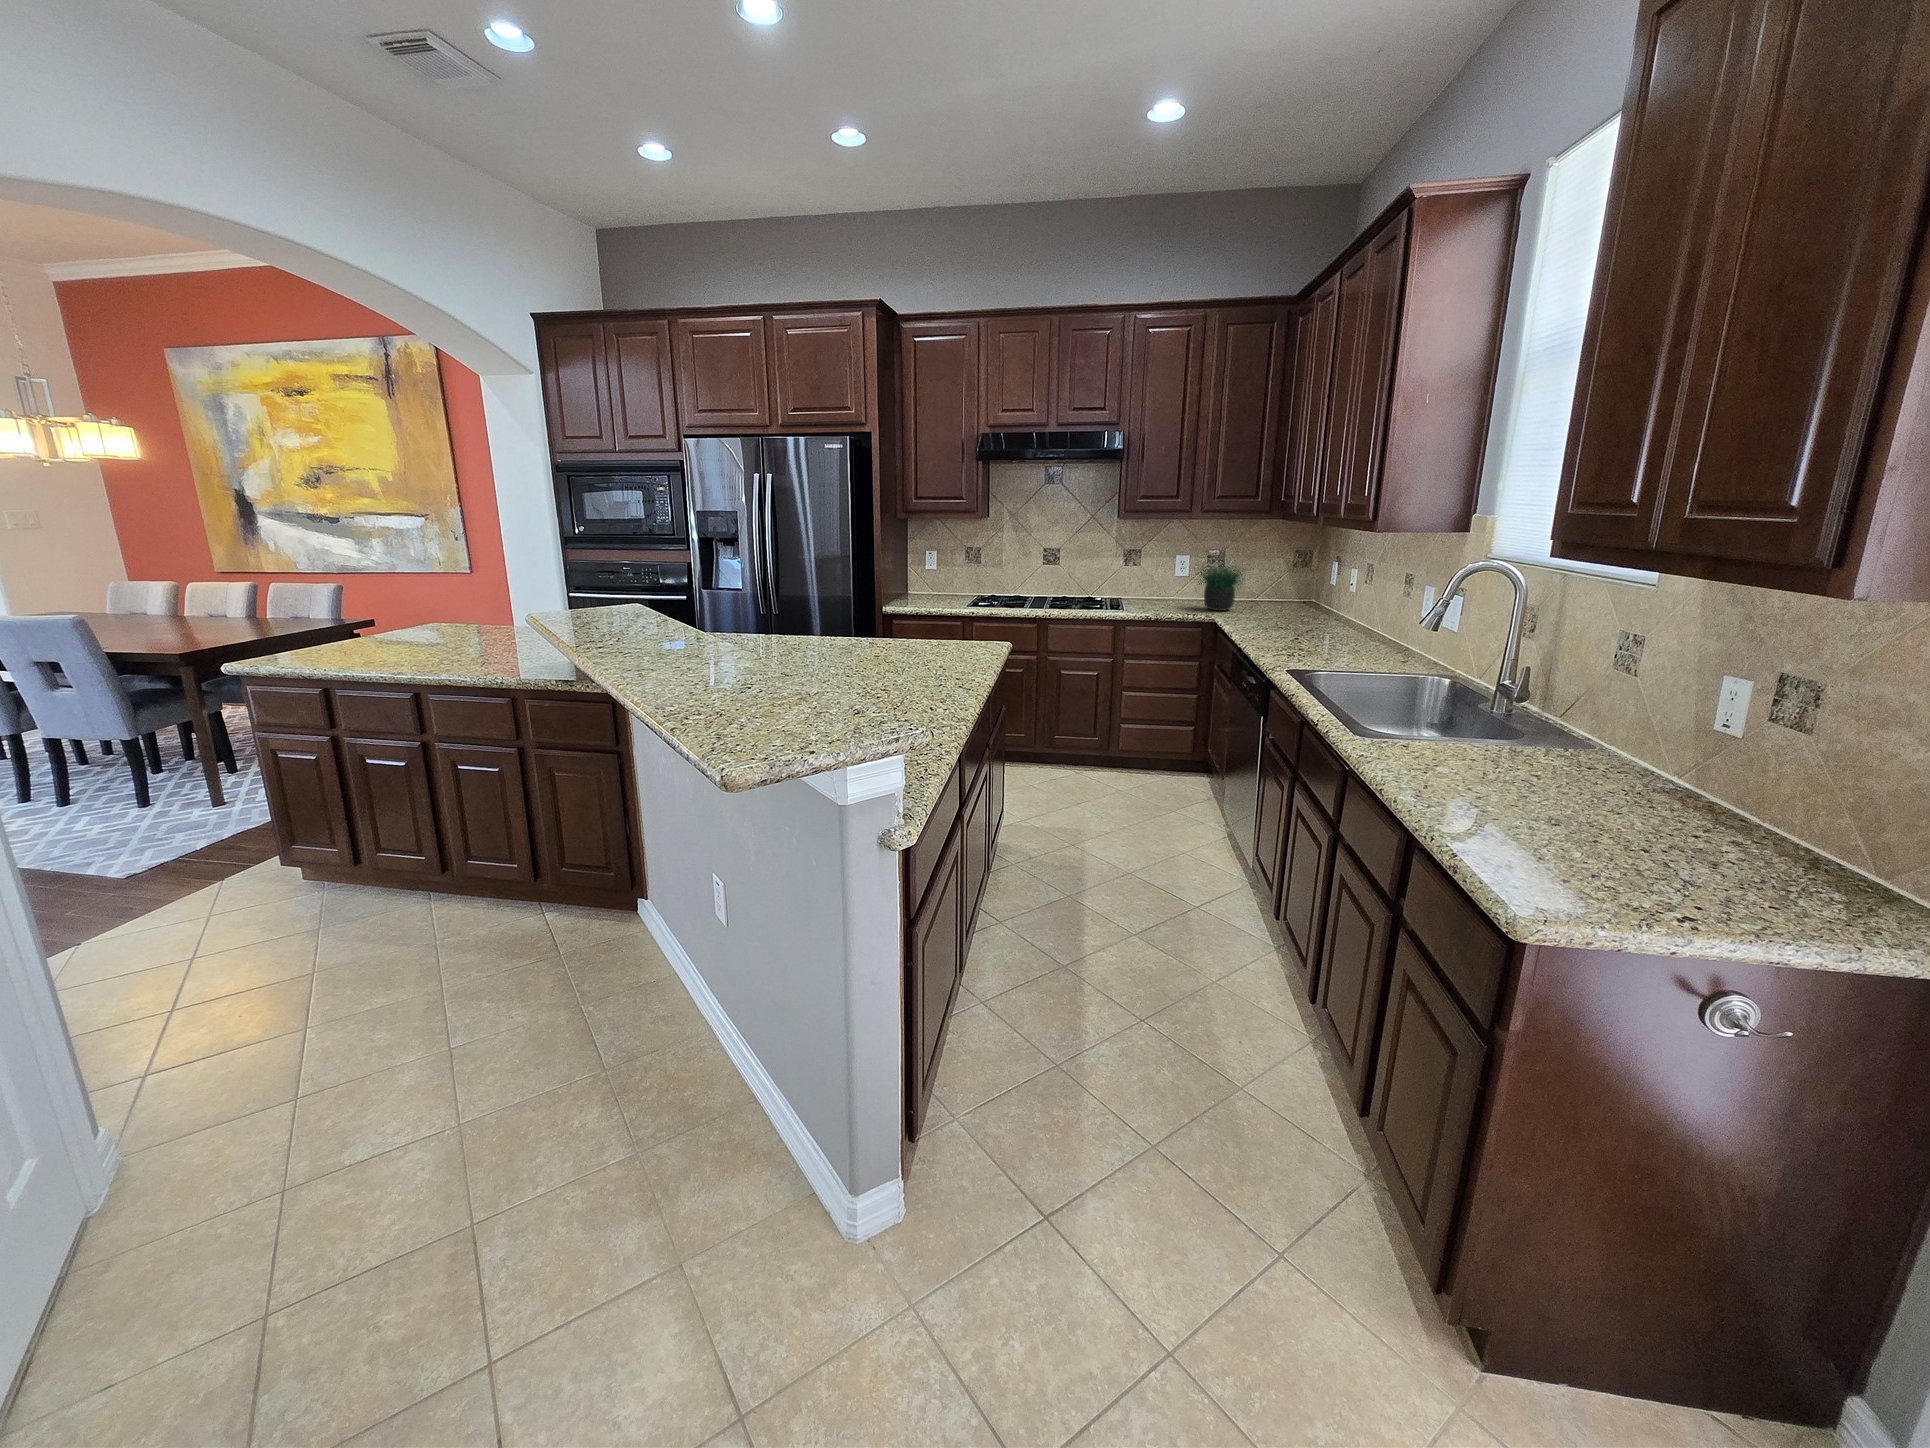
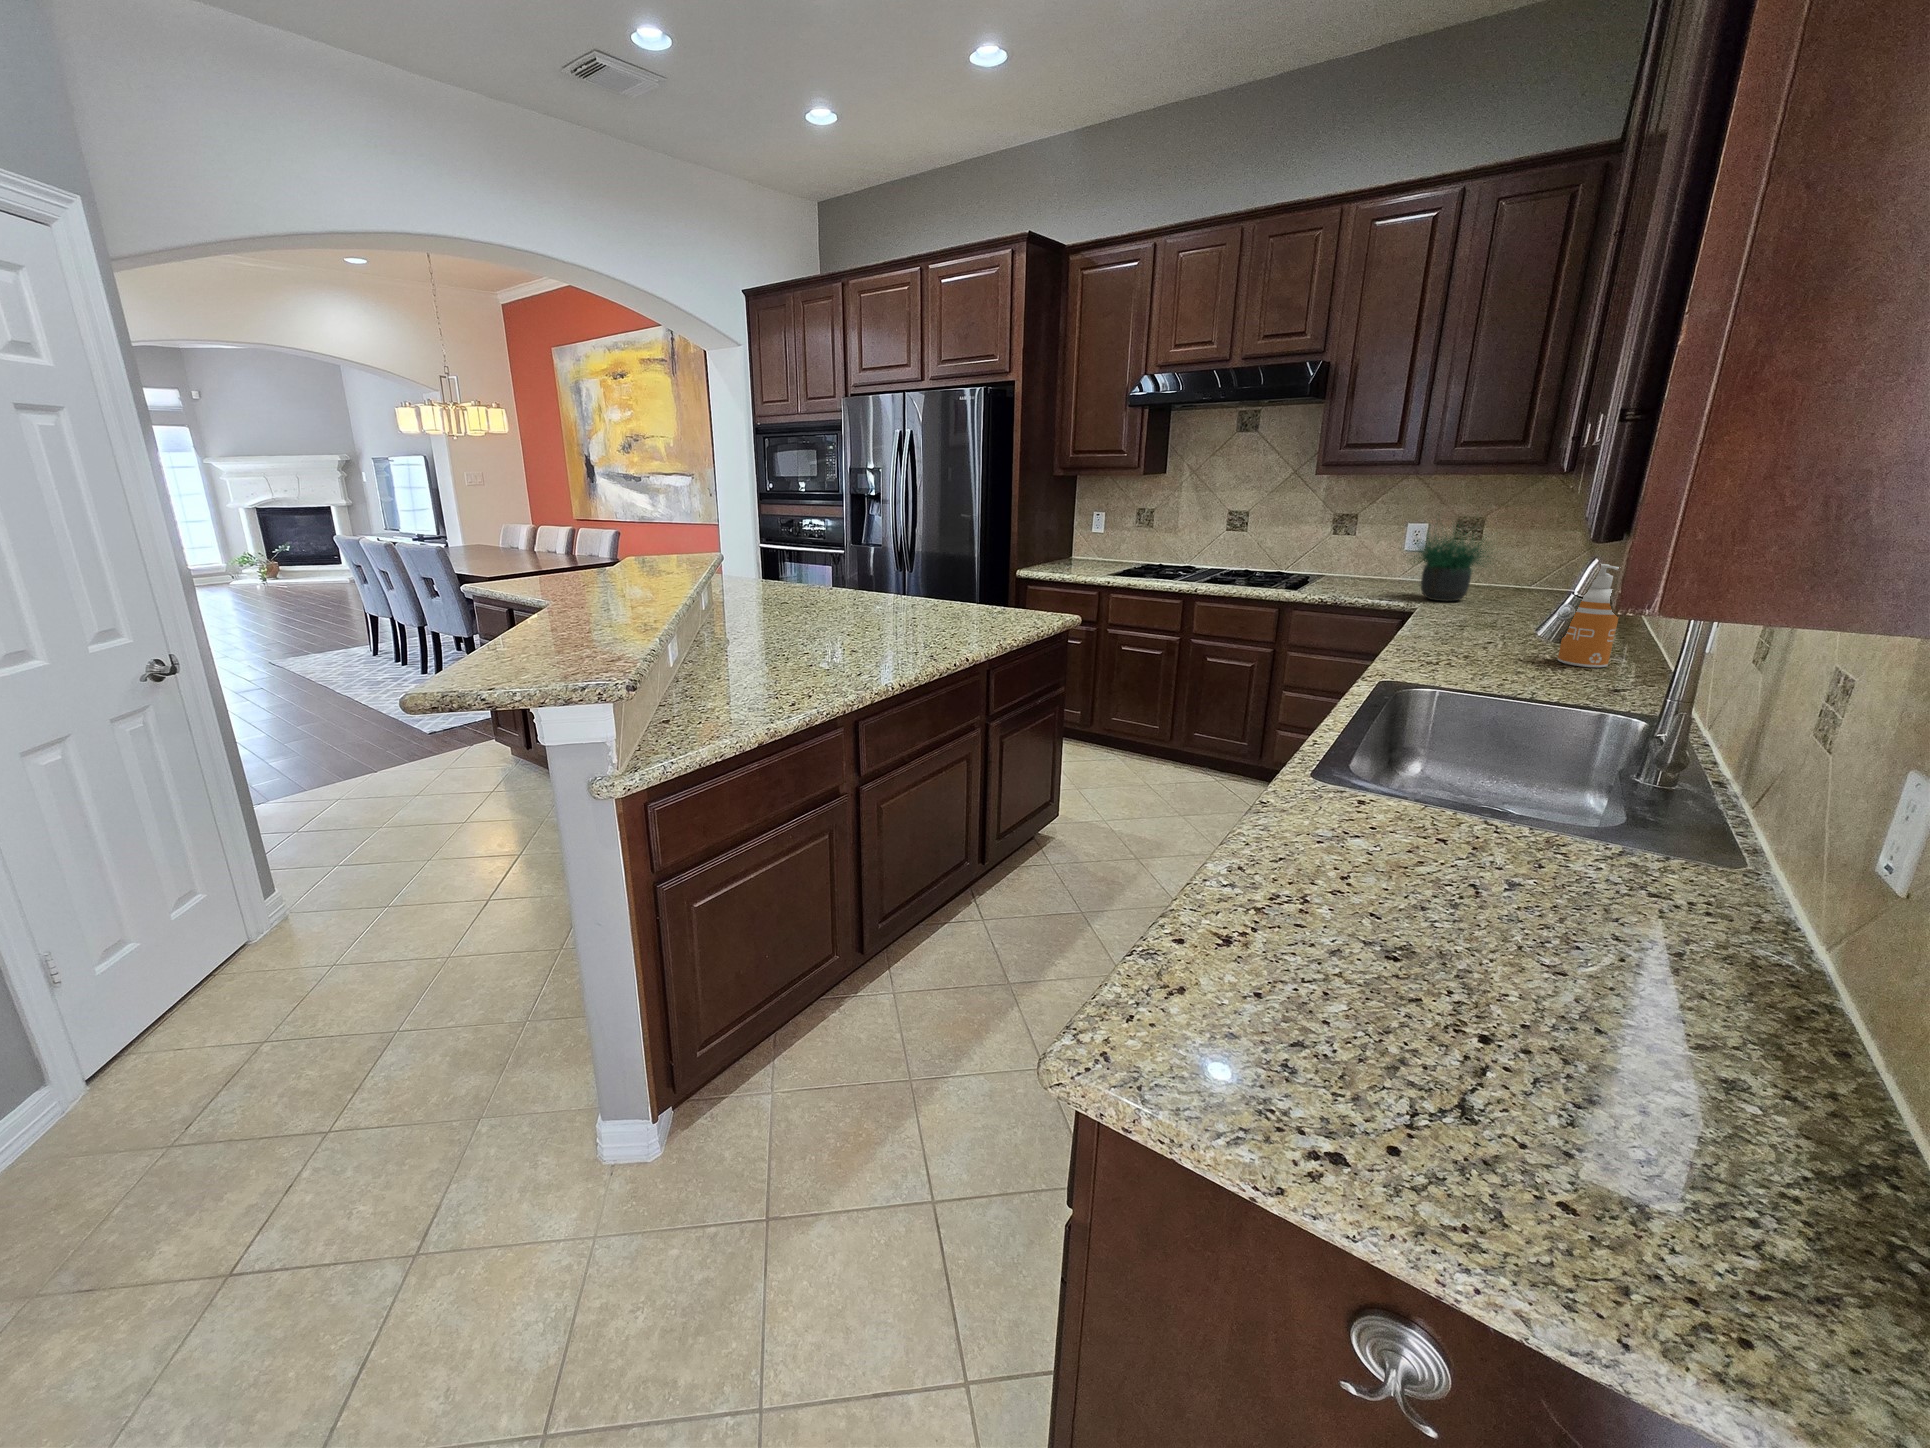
soap dispenser: none [1344,582,1378,648] -> present [1558,564,1619,667]

